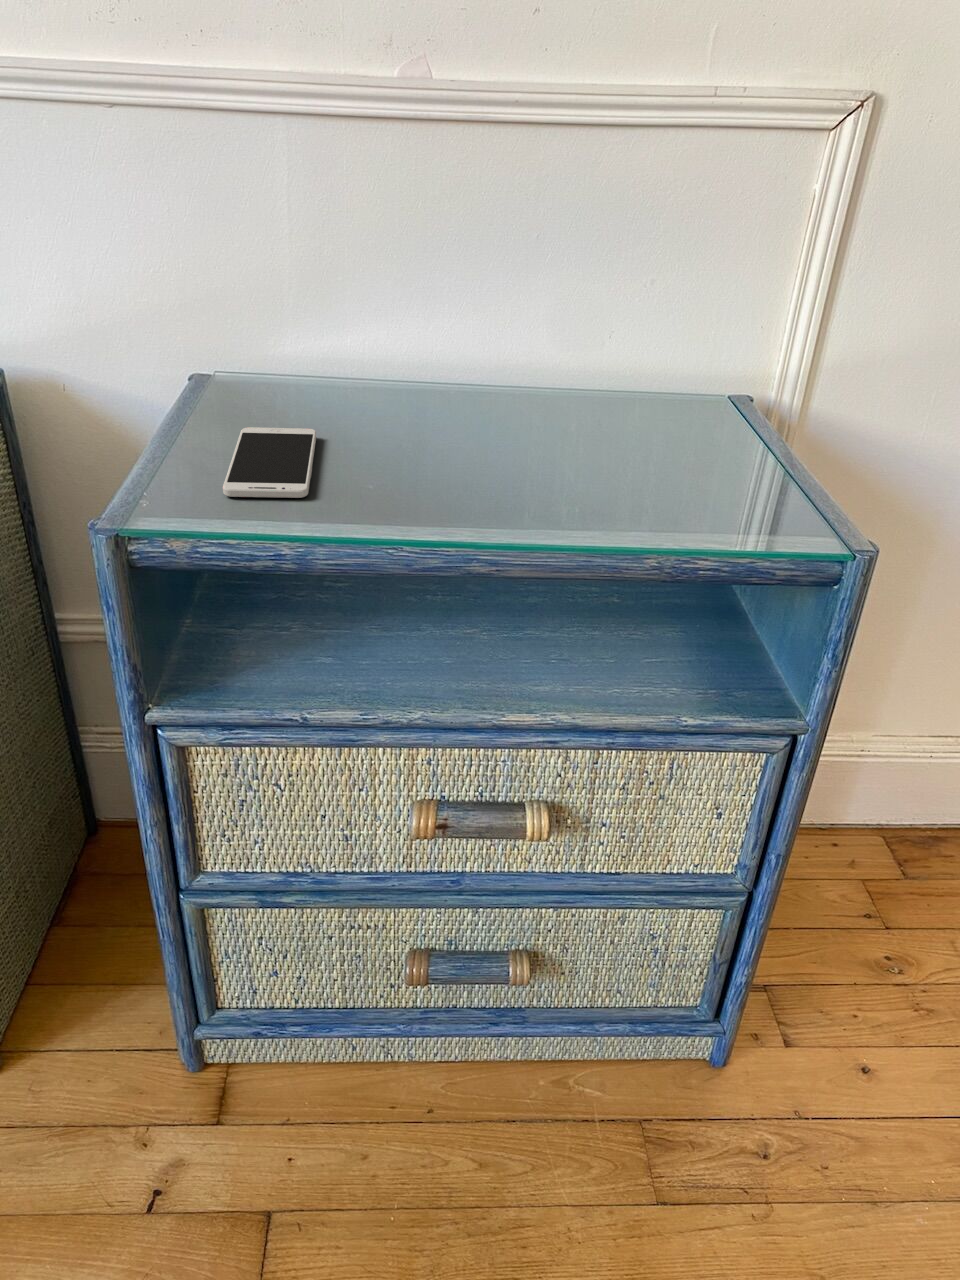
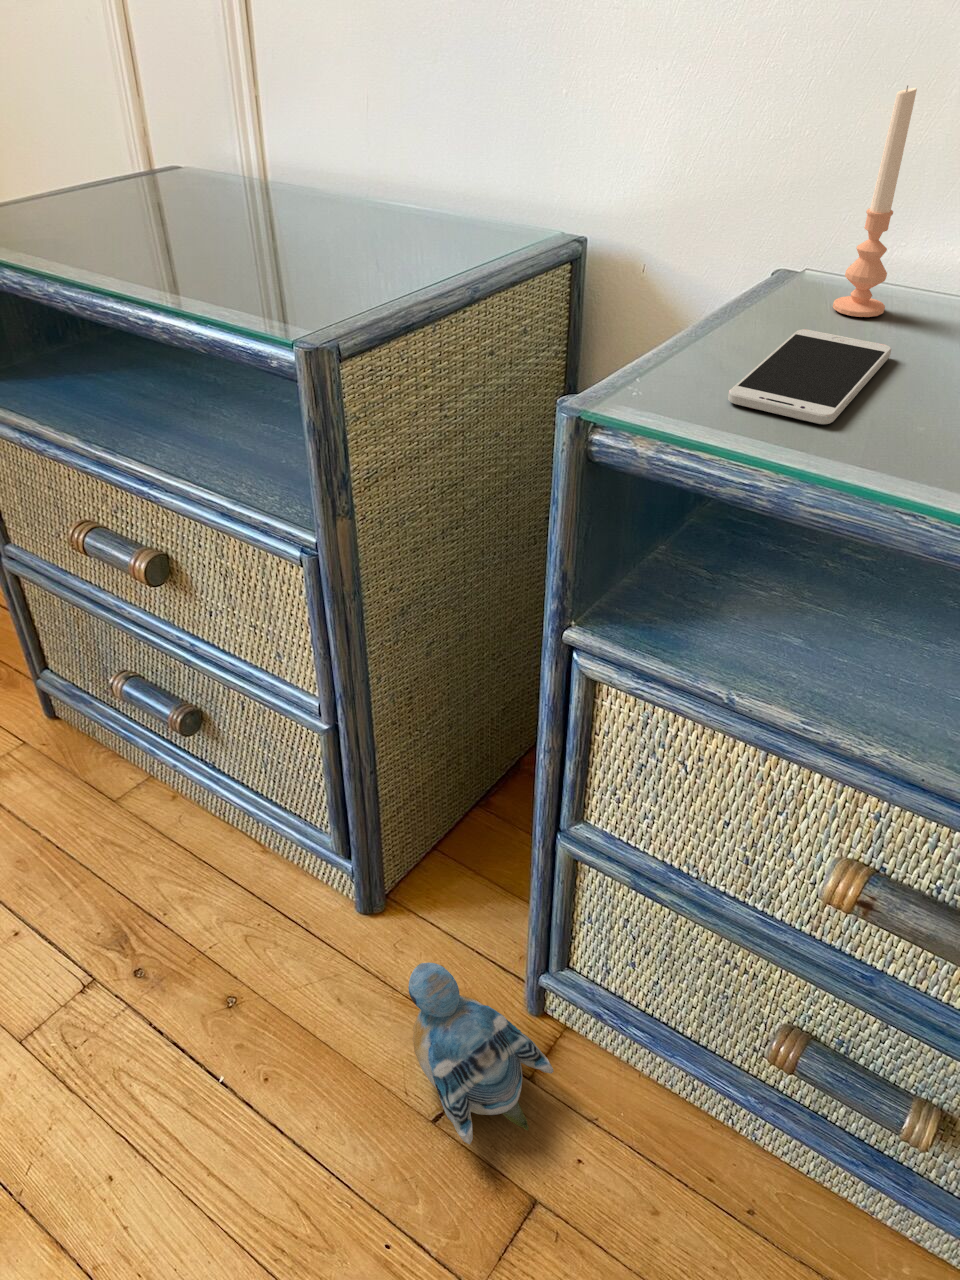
candle: none [252,240,291,410] -> present [833,86,917,317]
plush toy: none [75,1069,240,1203] -> present [408,963,553,1144]

